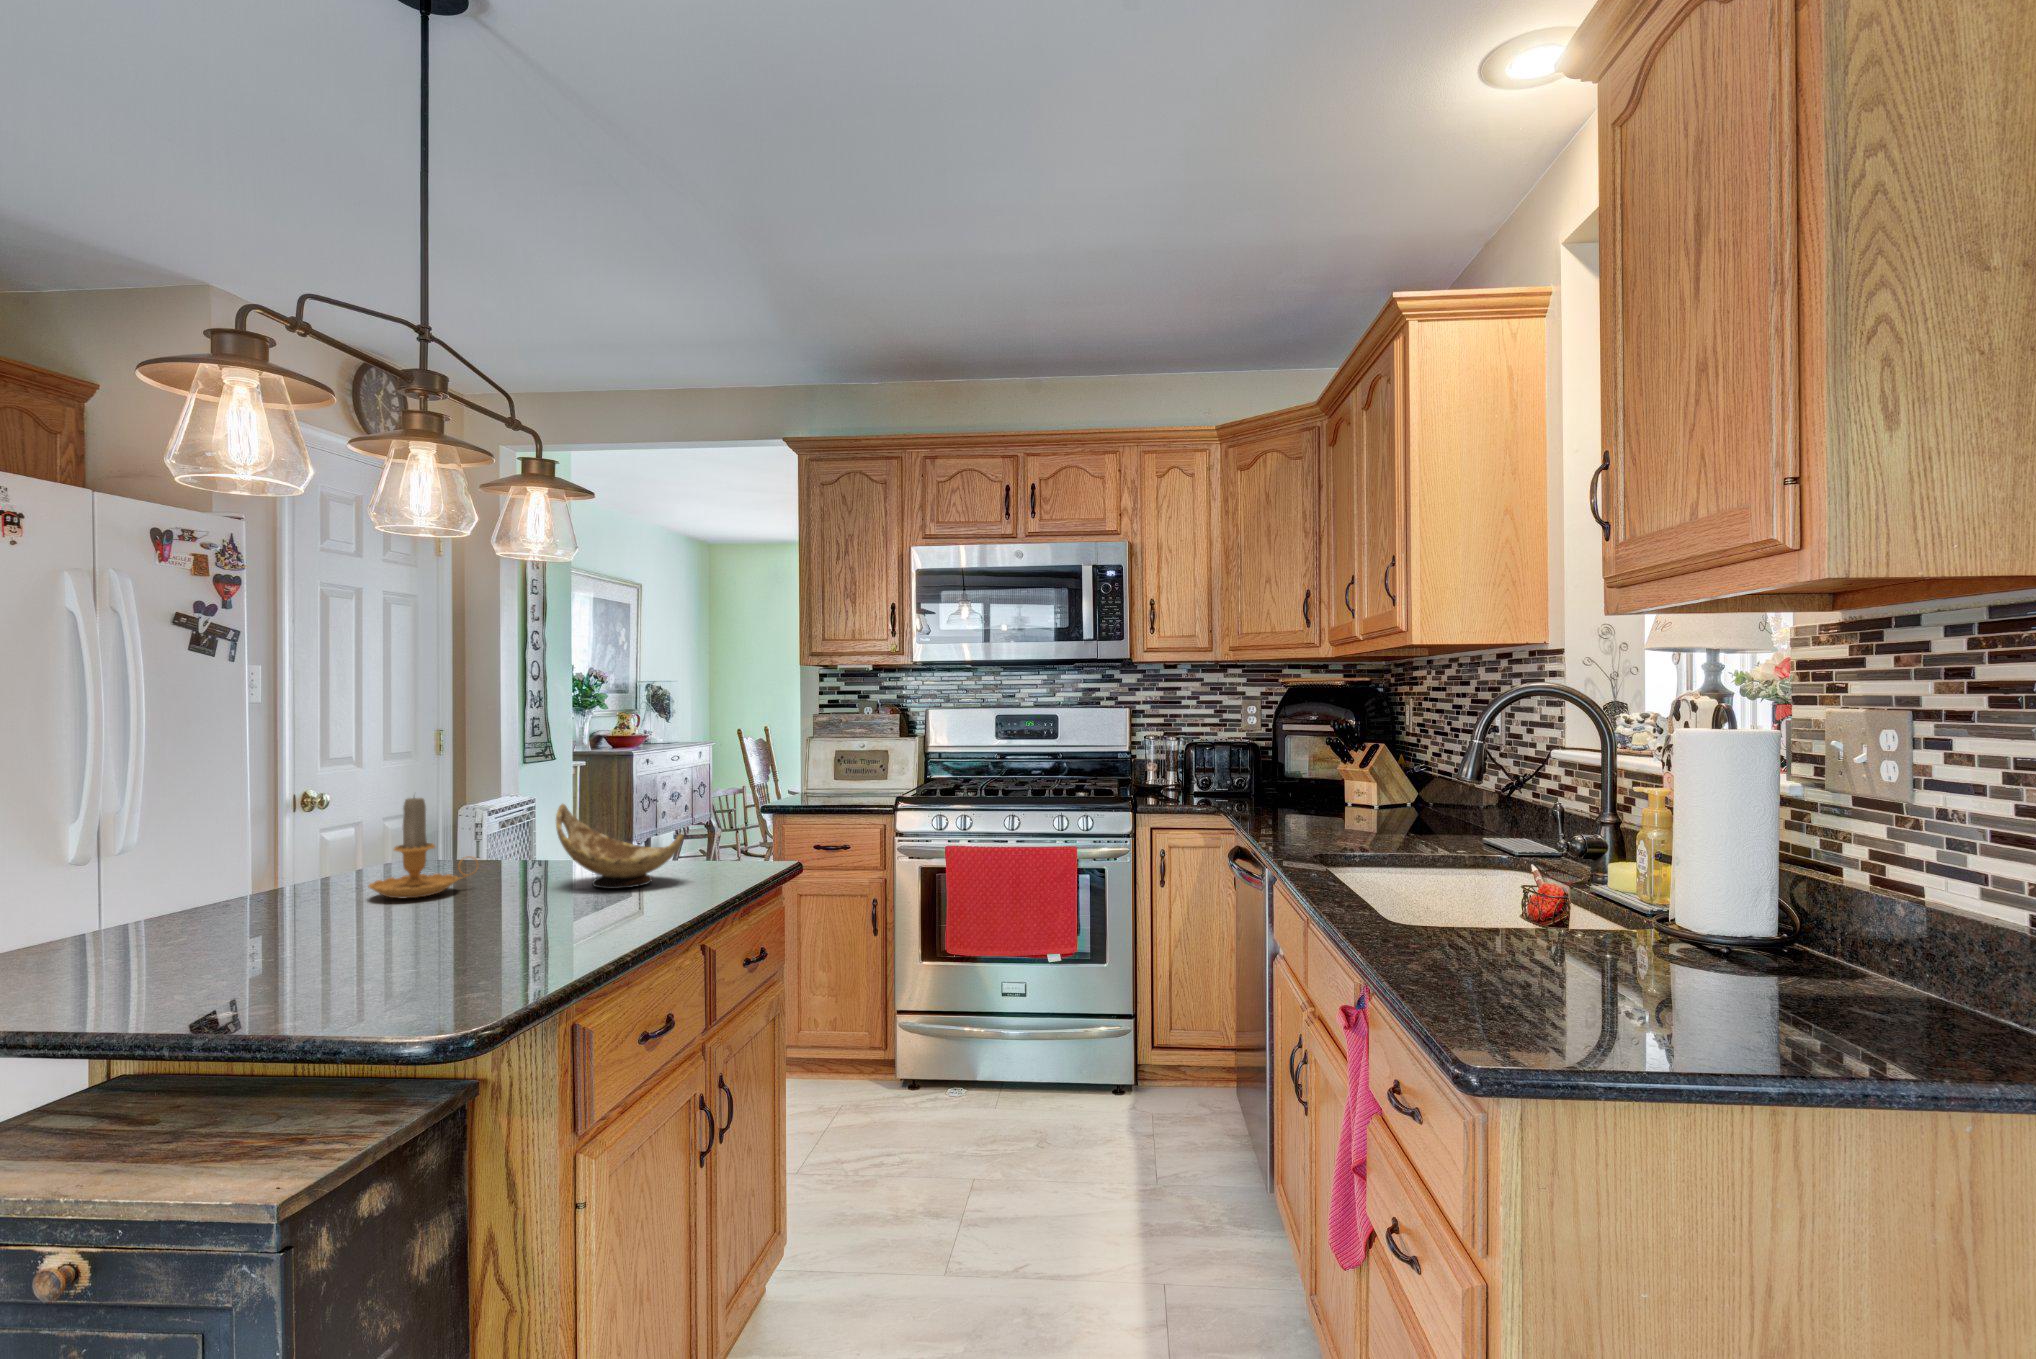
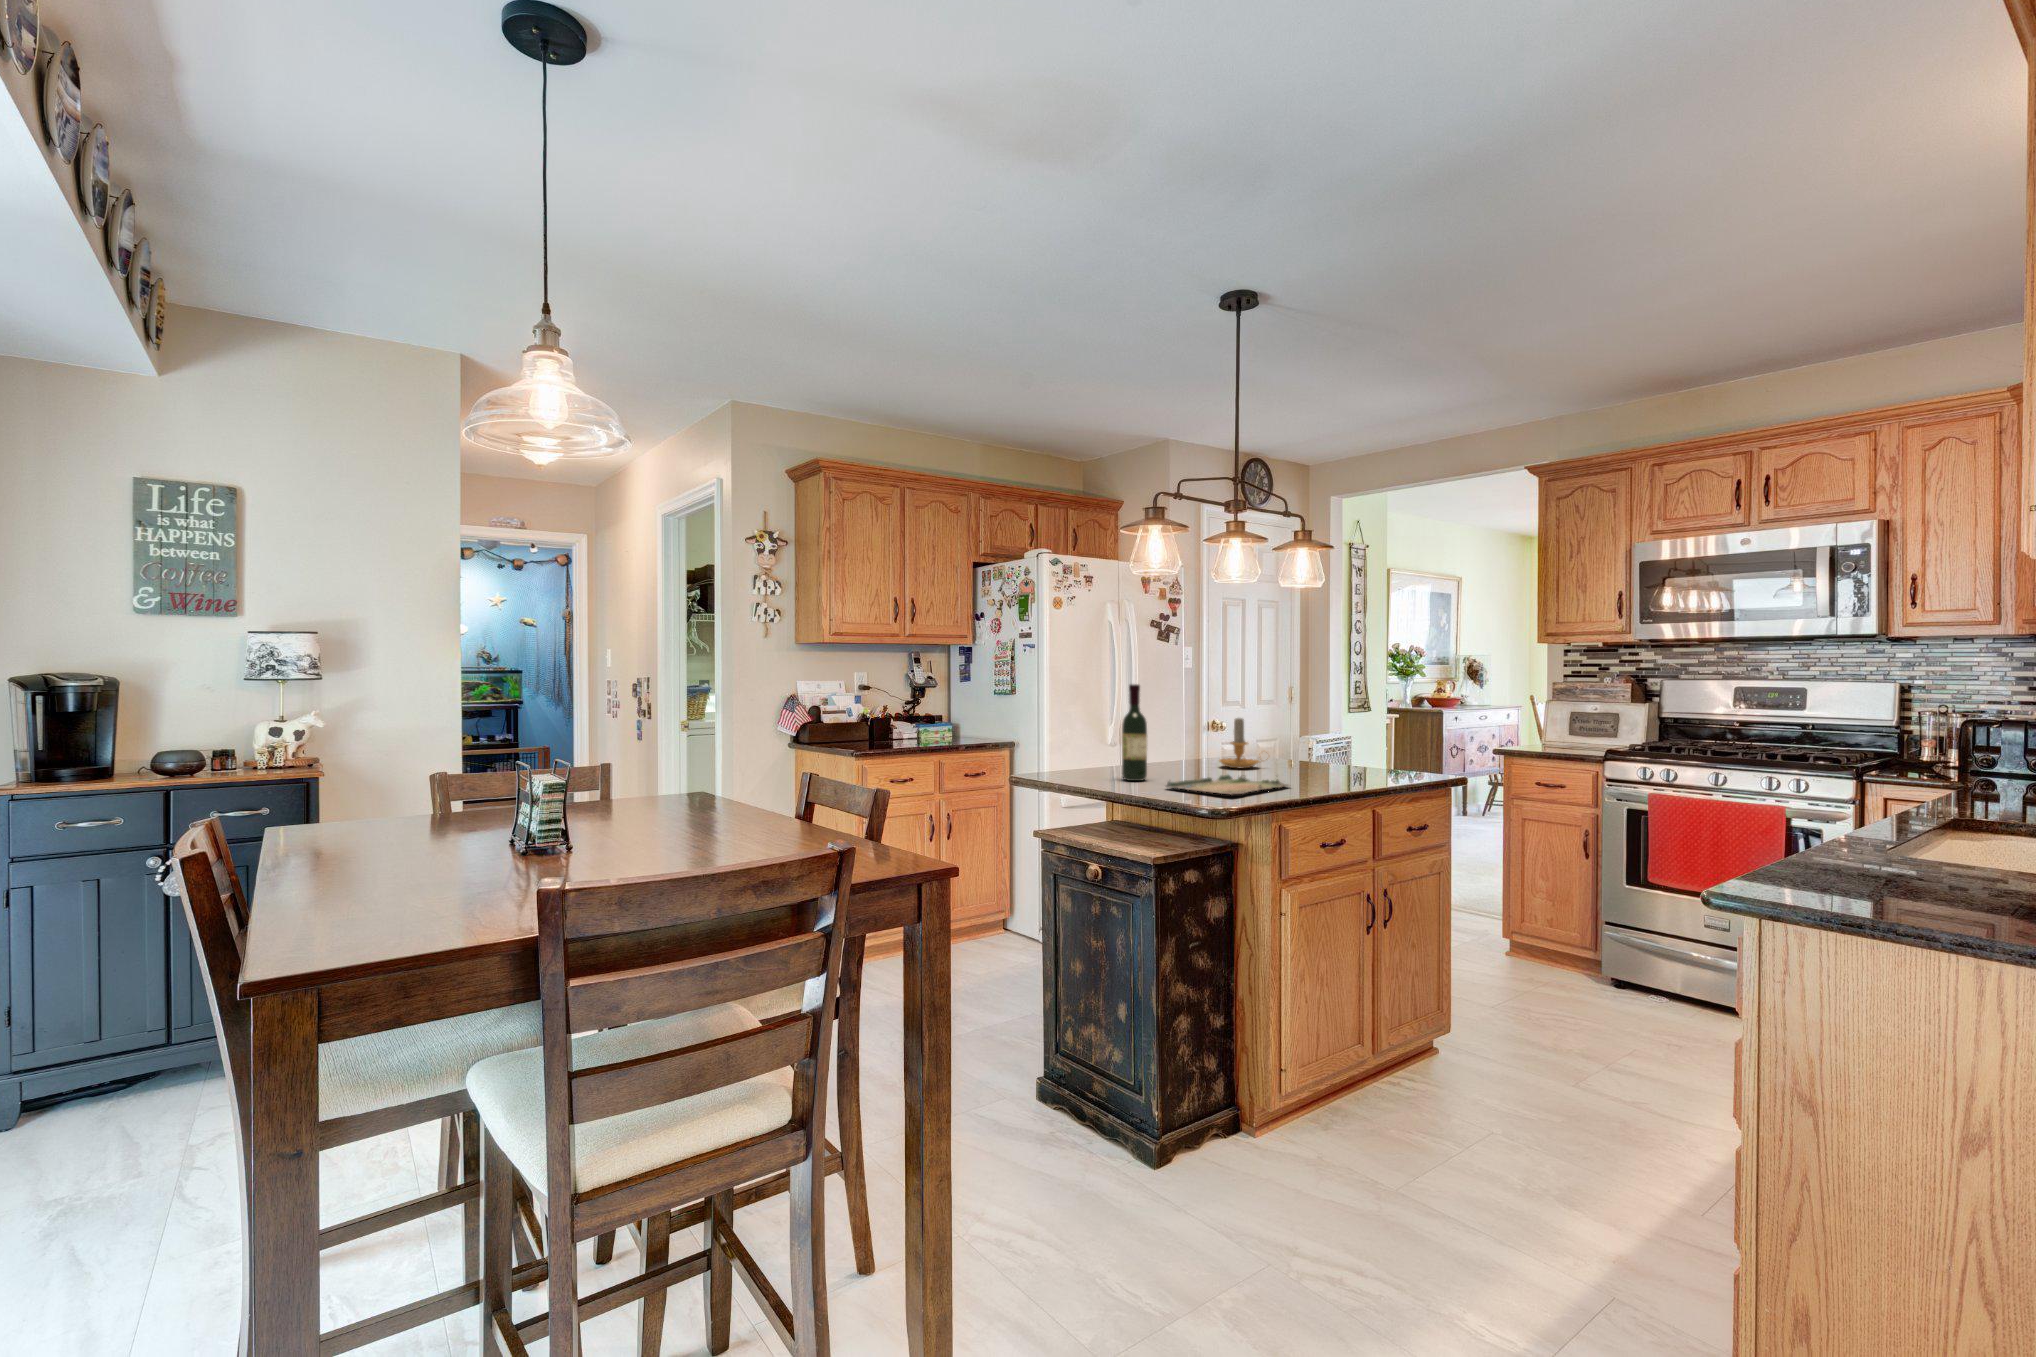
wine bottle: none [116,742,196,982] -> present [1122,684,1147,781]
decorative bowl: present [556,804,684,889] -> none [1305,726,1375,776]
tray: none [258,908,562,994] -> present [1166,775,1289,794]

